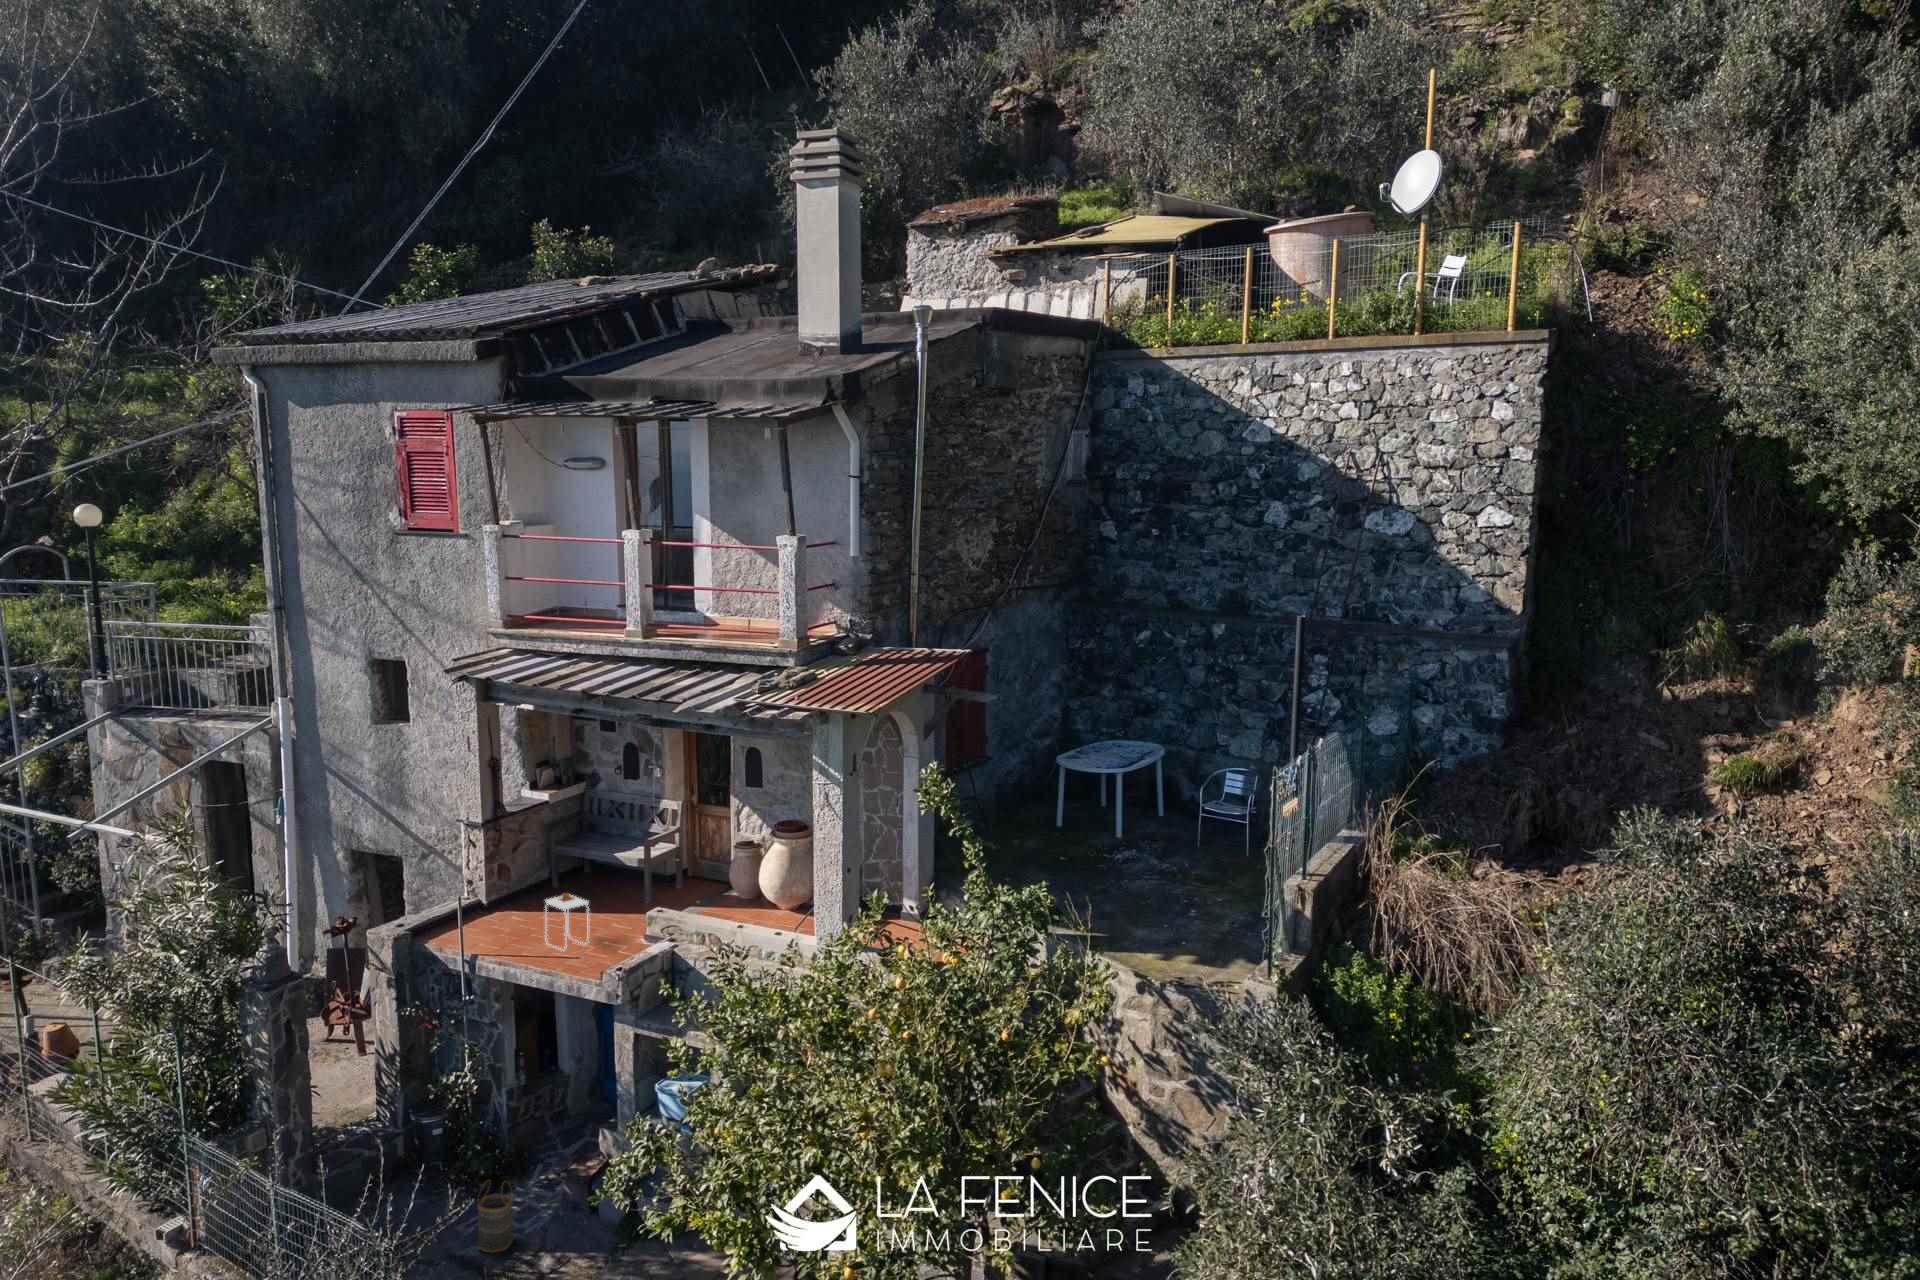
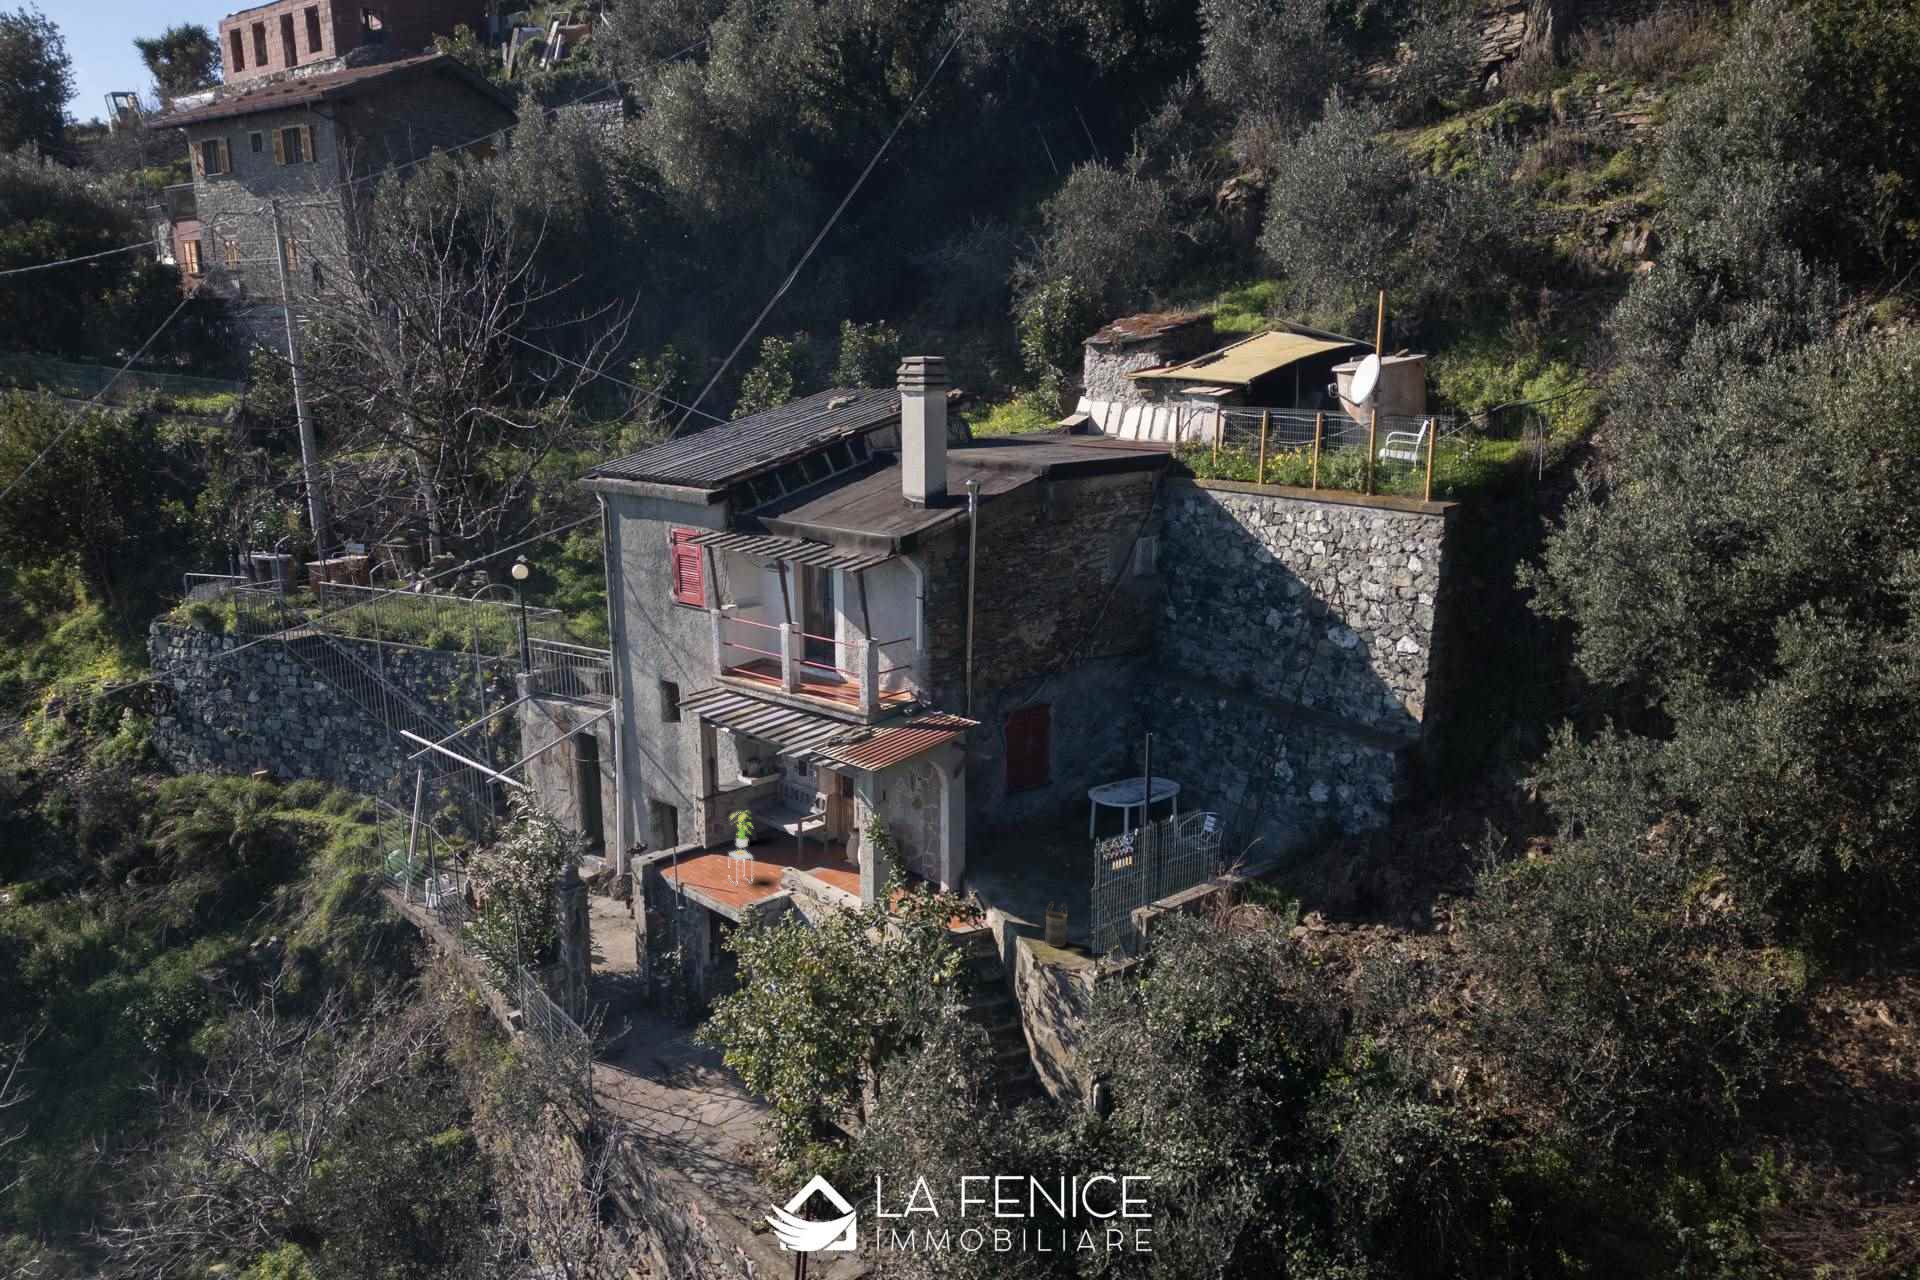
potted plant: none [519,840,558,898] -> present [731,812,753,847]
basket: present [478,1182,513,1252] -> present [1045,912,1067,947]

